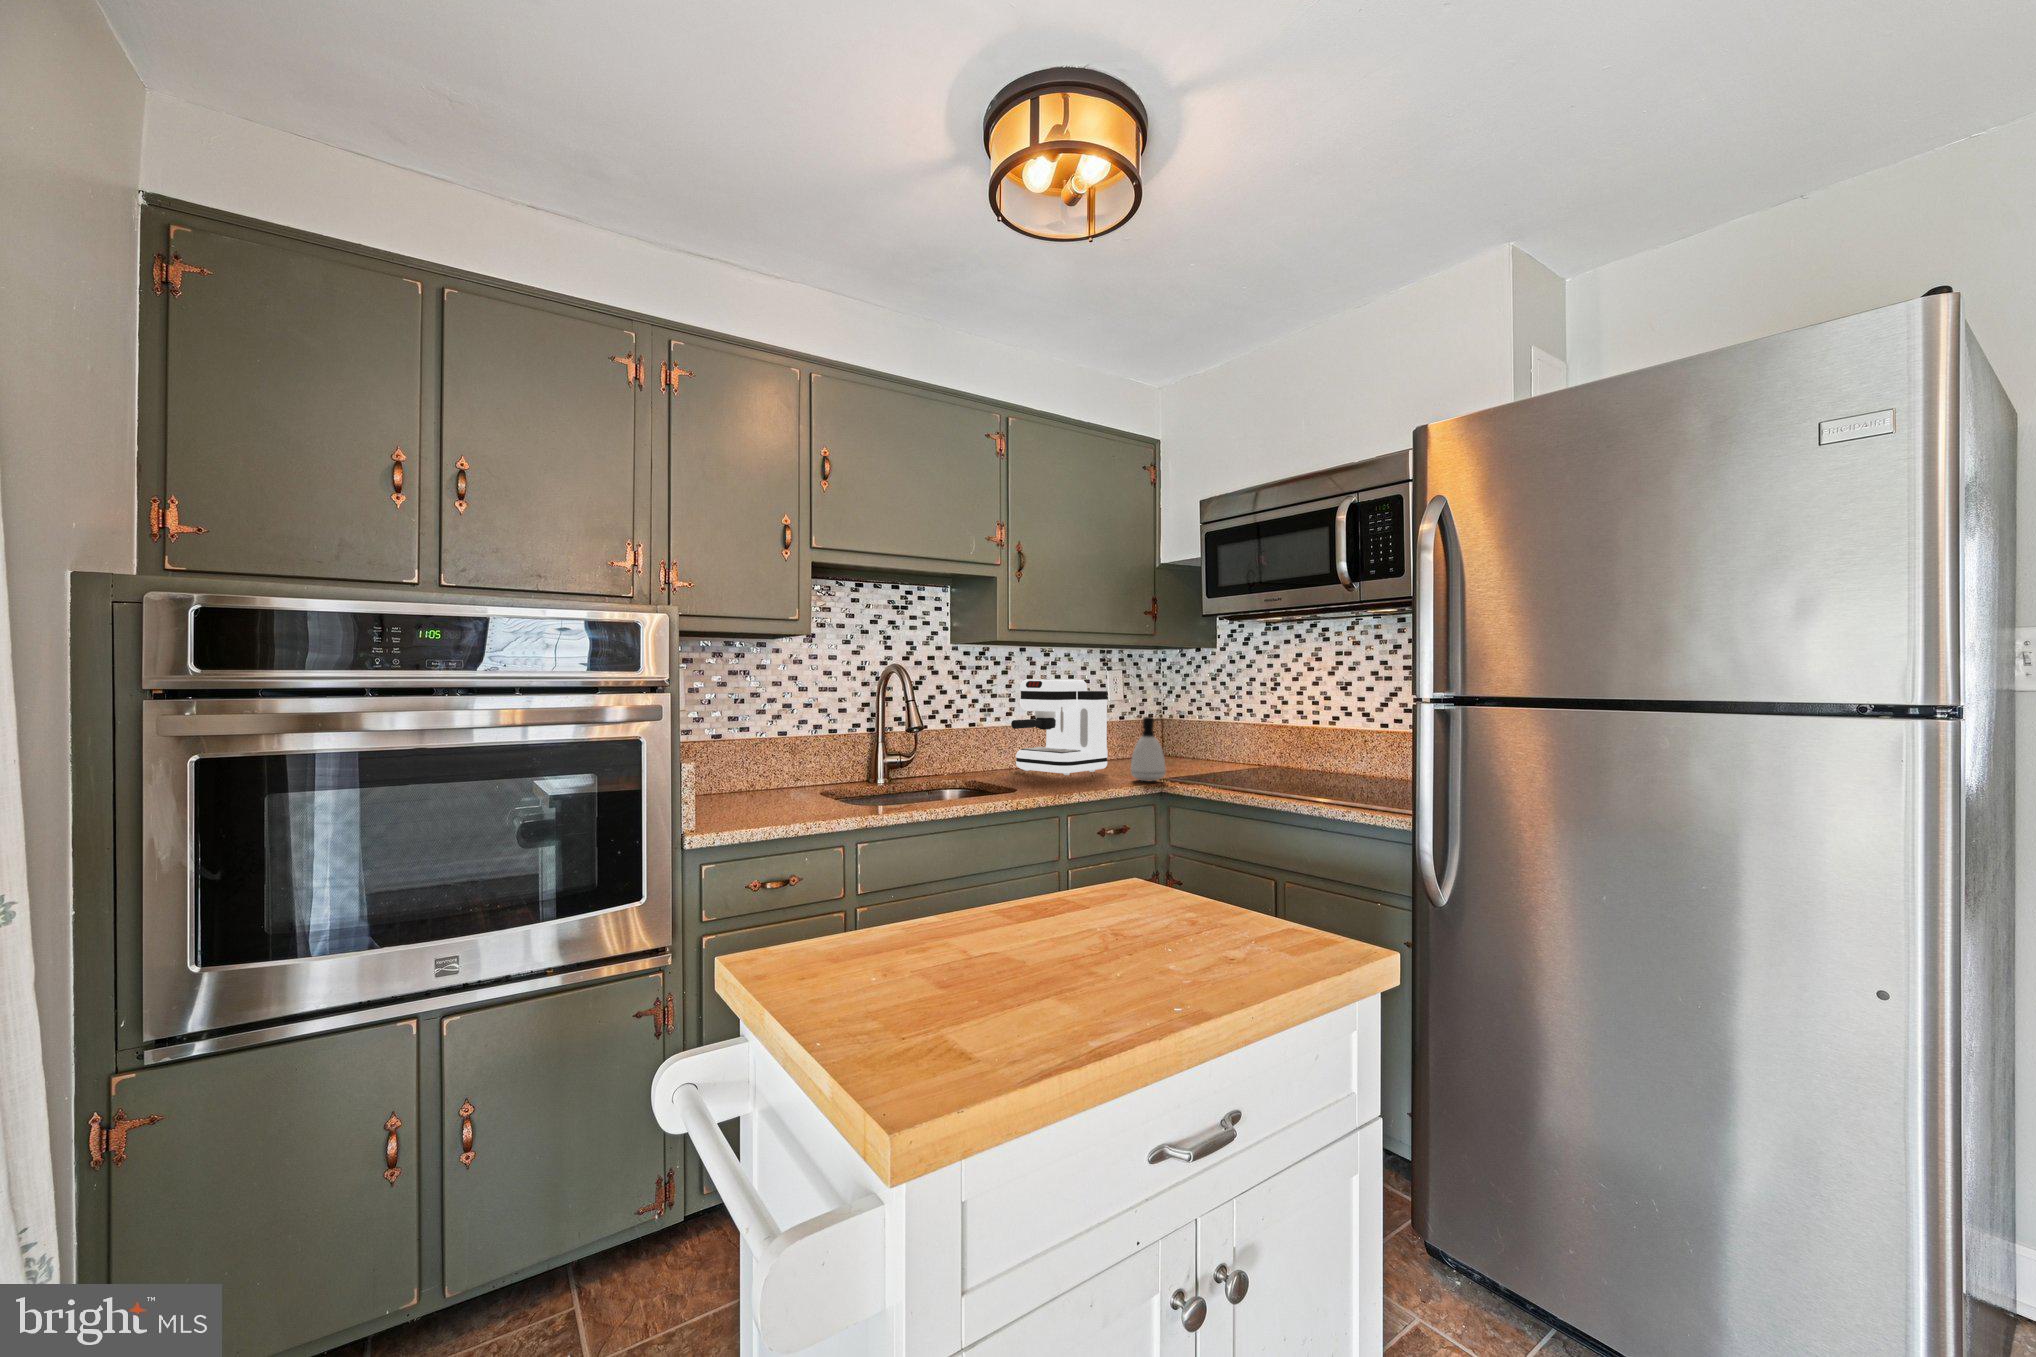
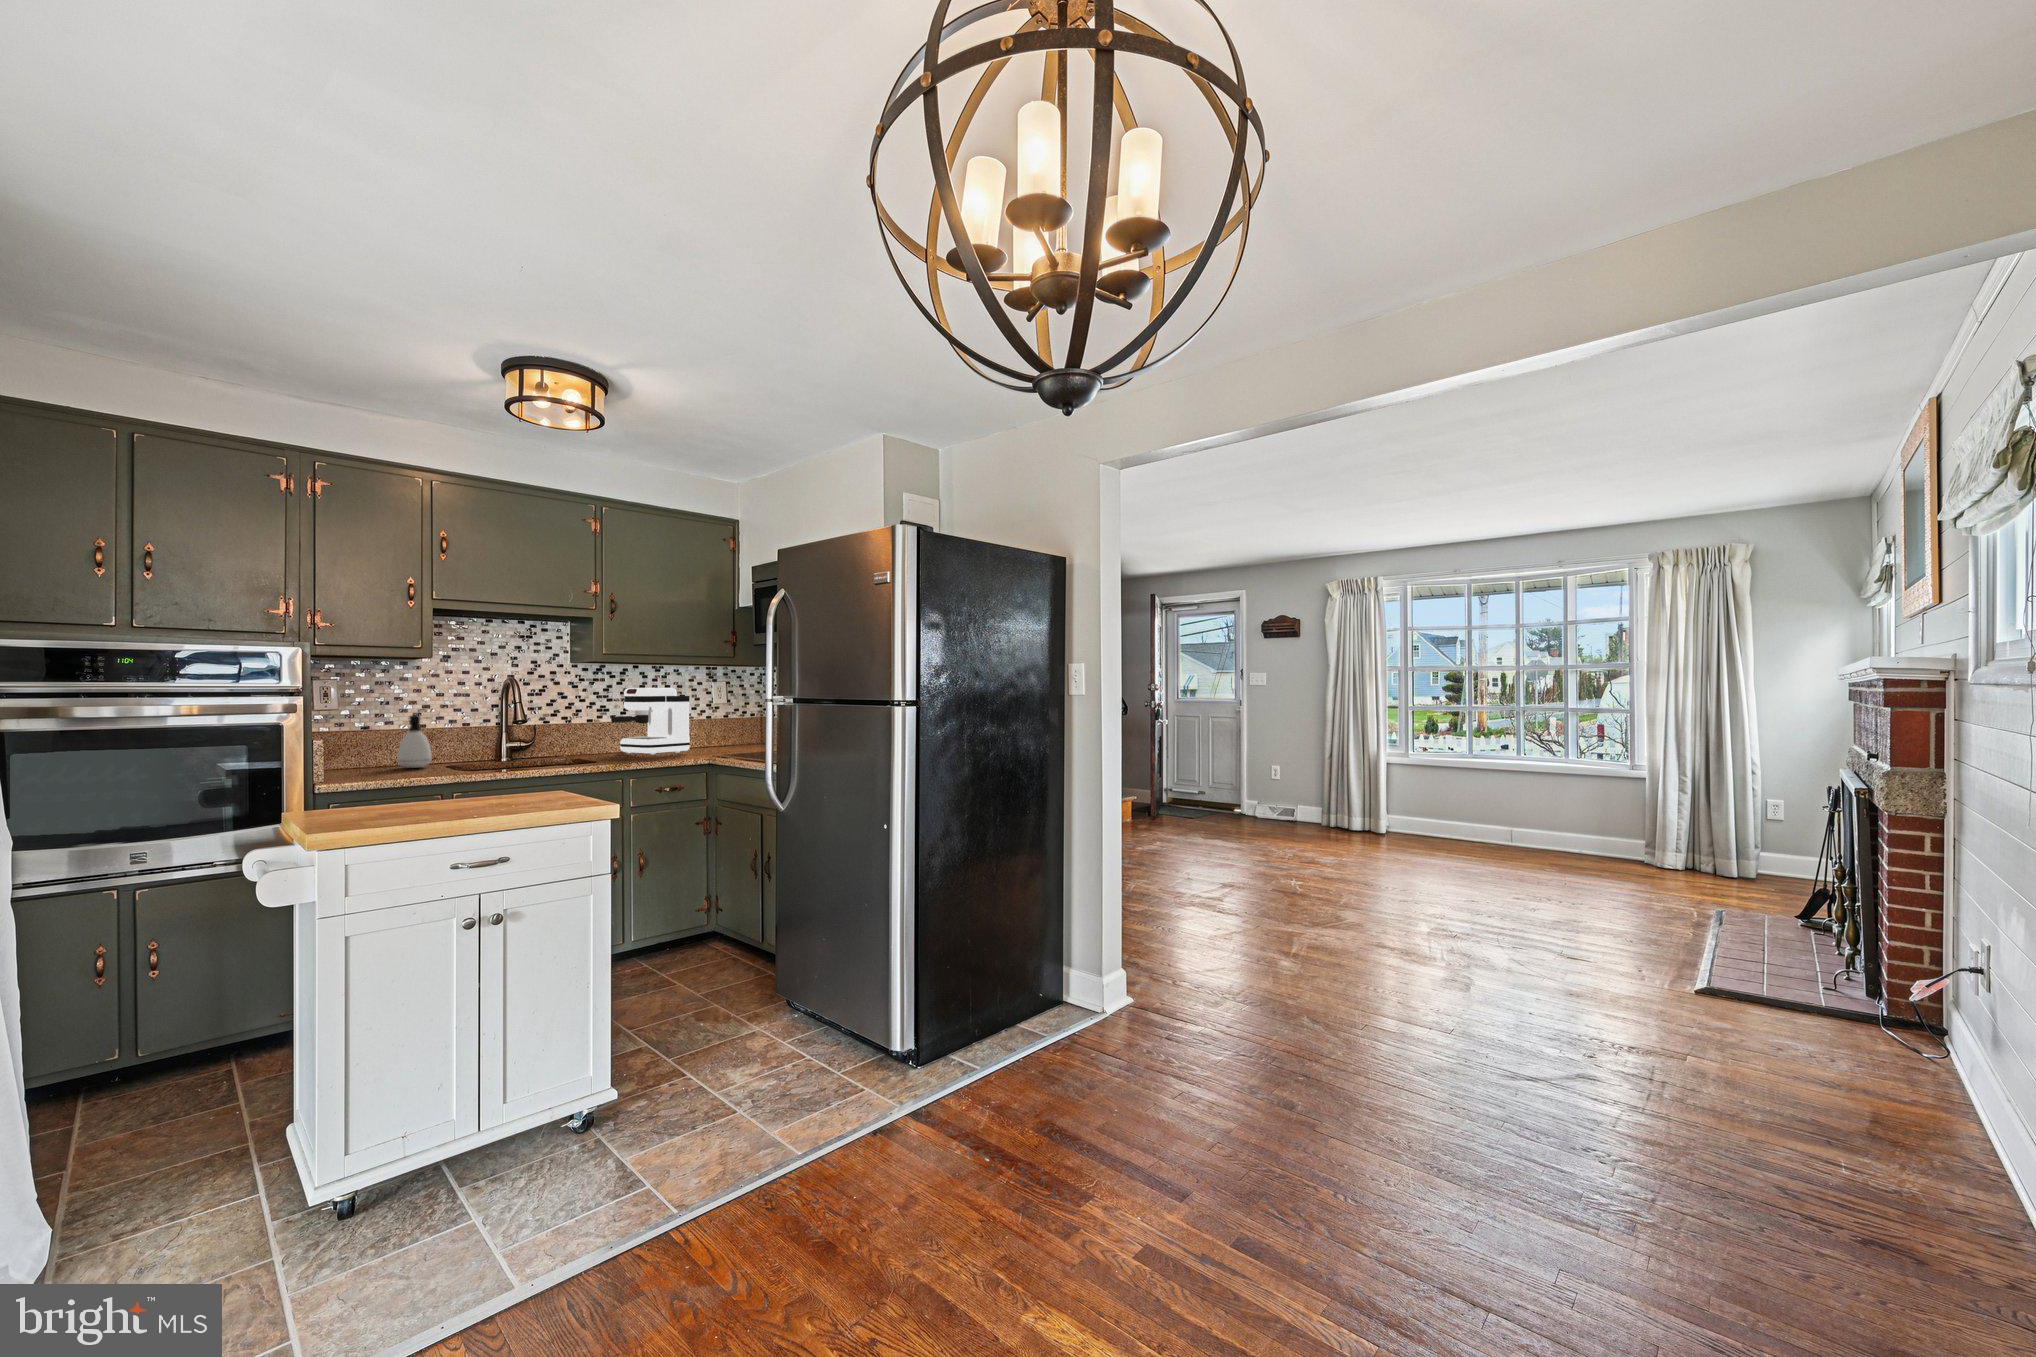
soap dispenser: present [1131,717,1166,781] -> present [397,715,432,768]

